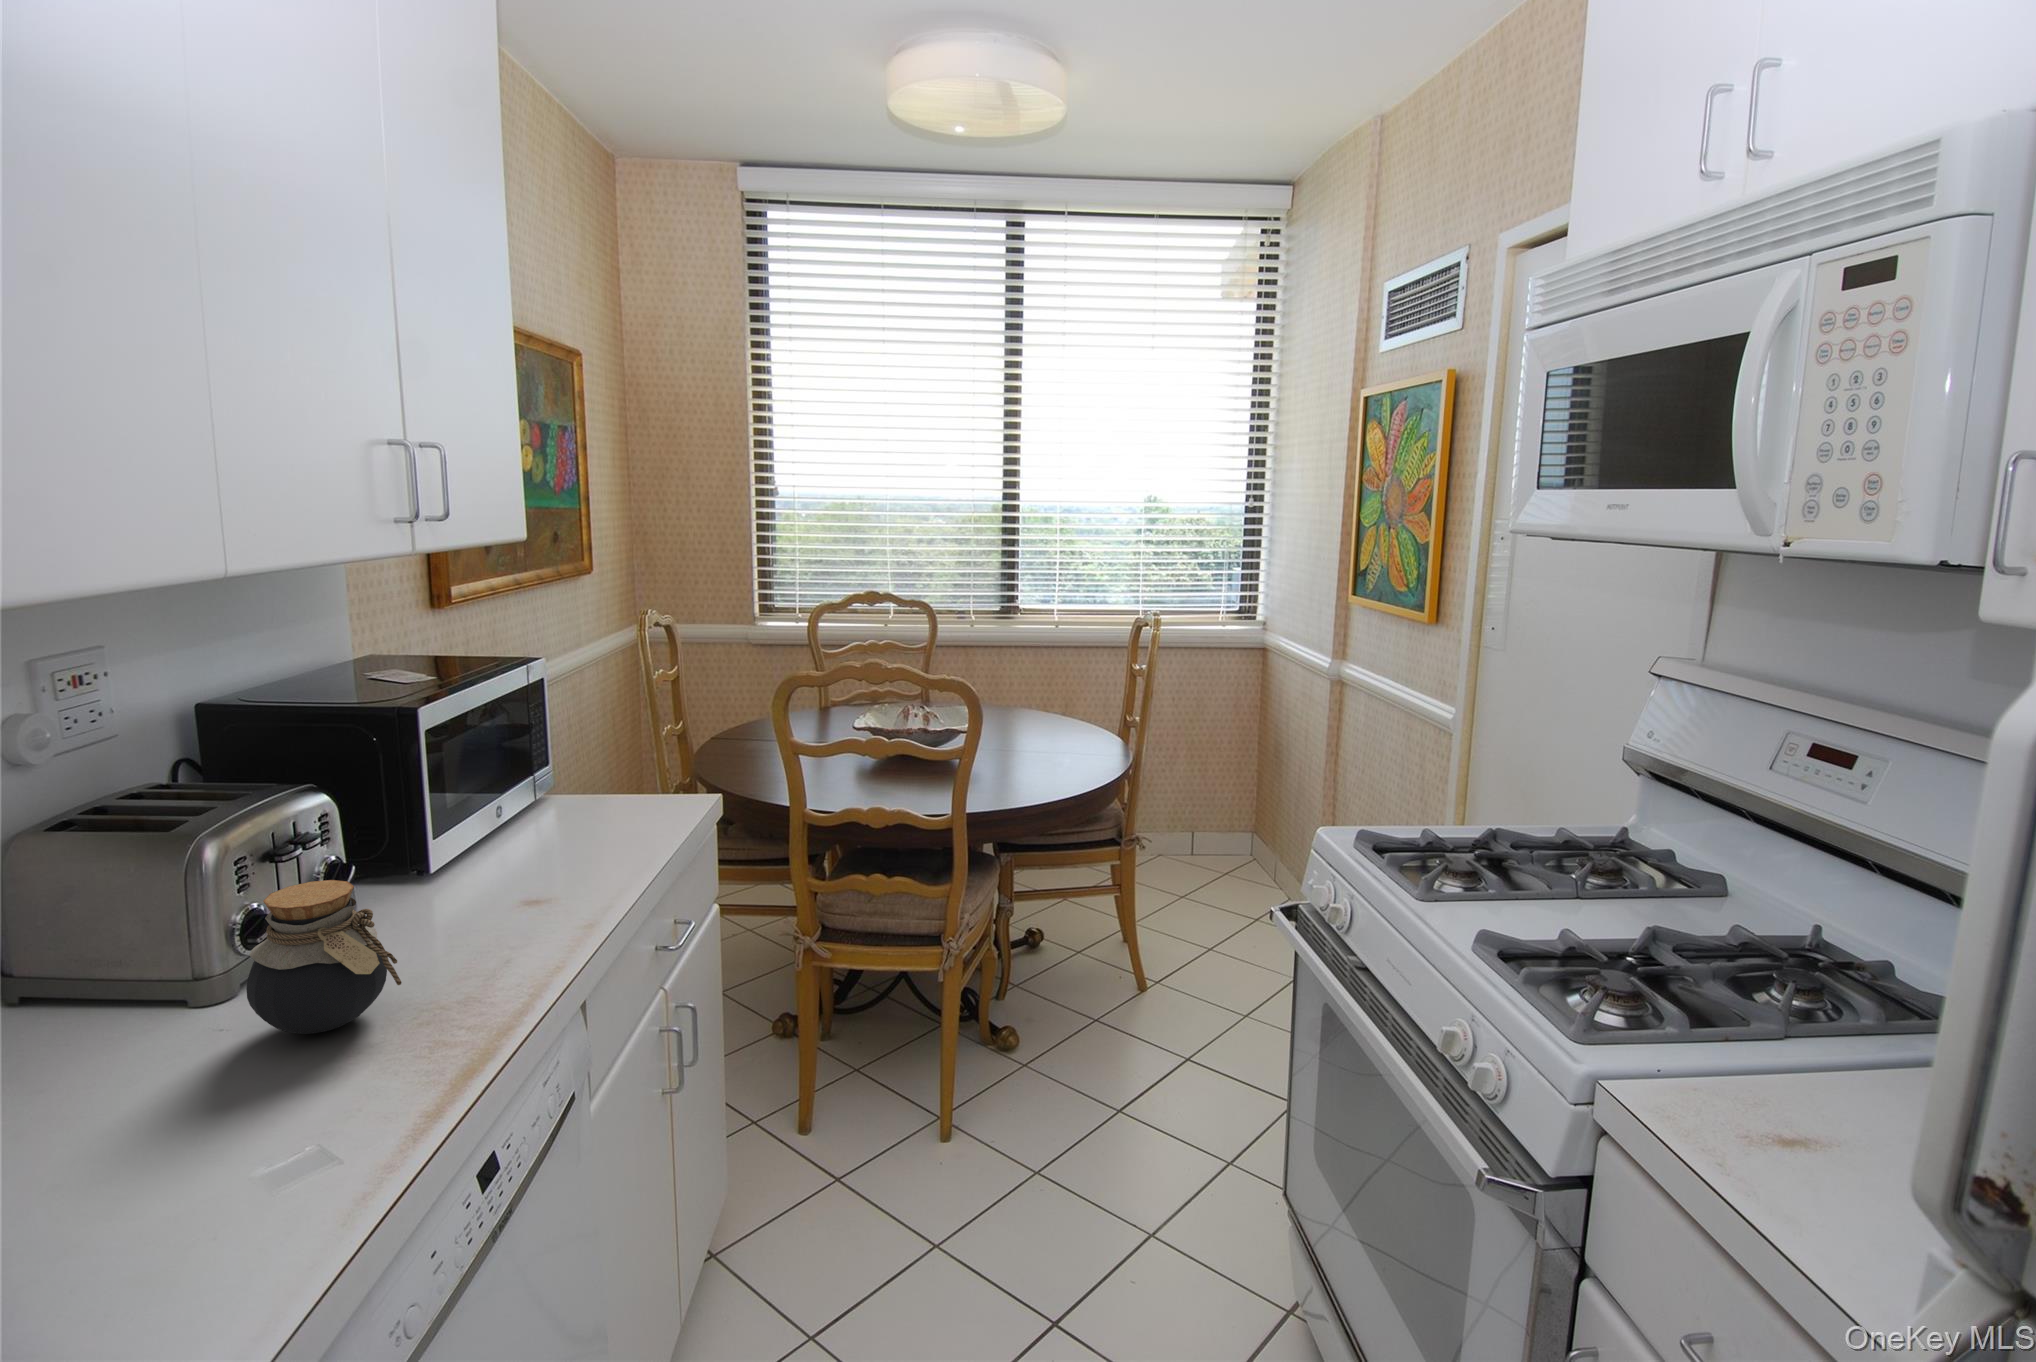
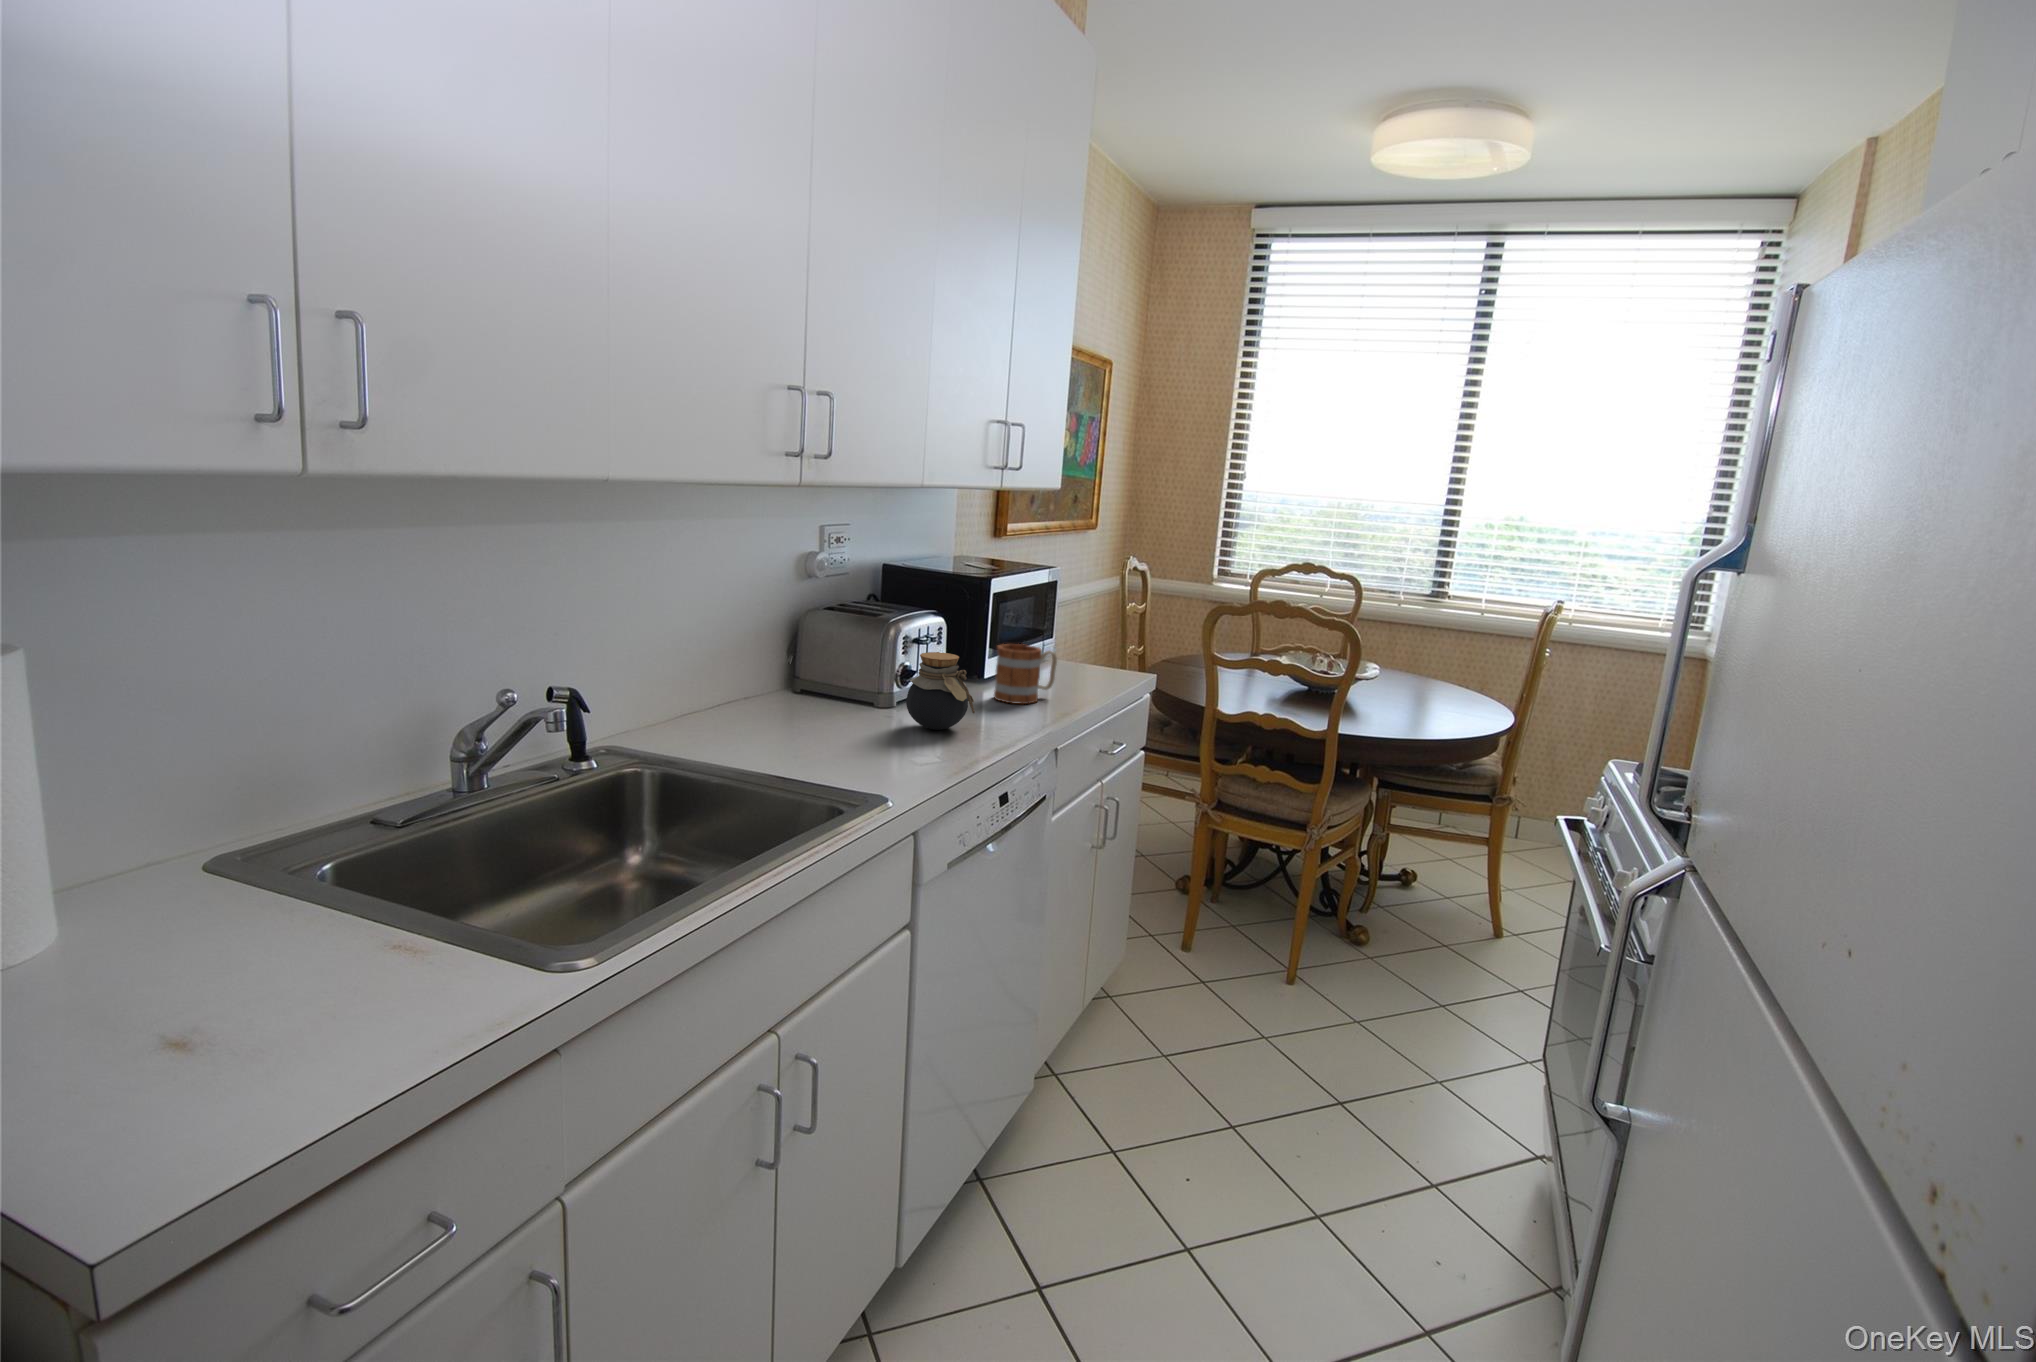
mug: none [444,805,558,914] -> present [994,644,1057,704]

